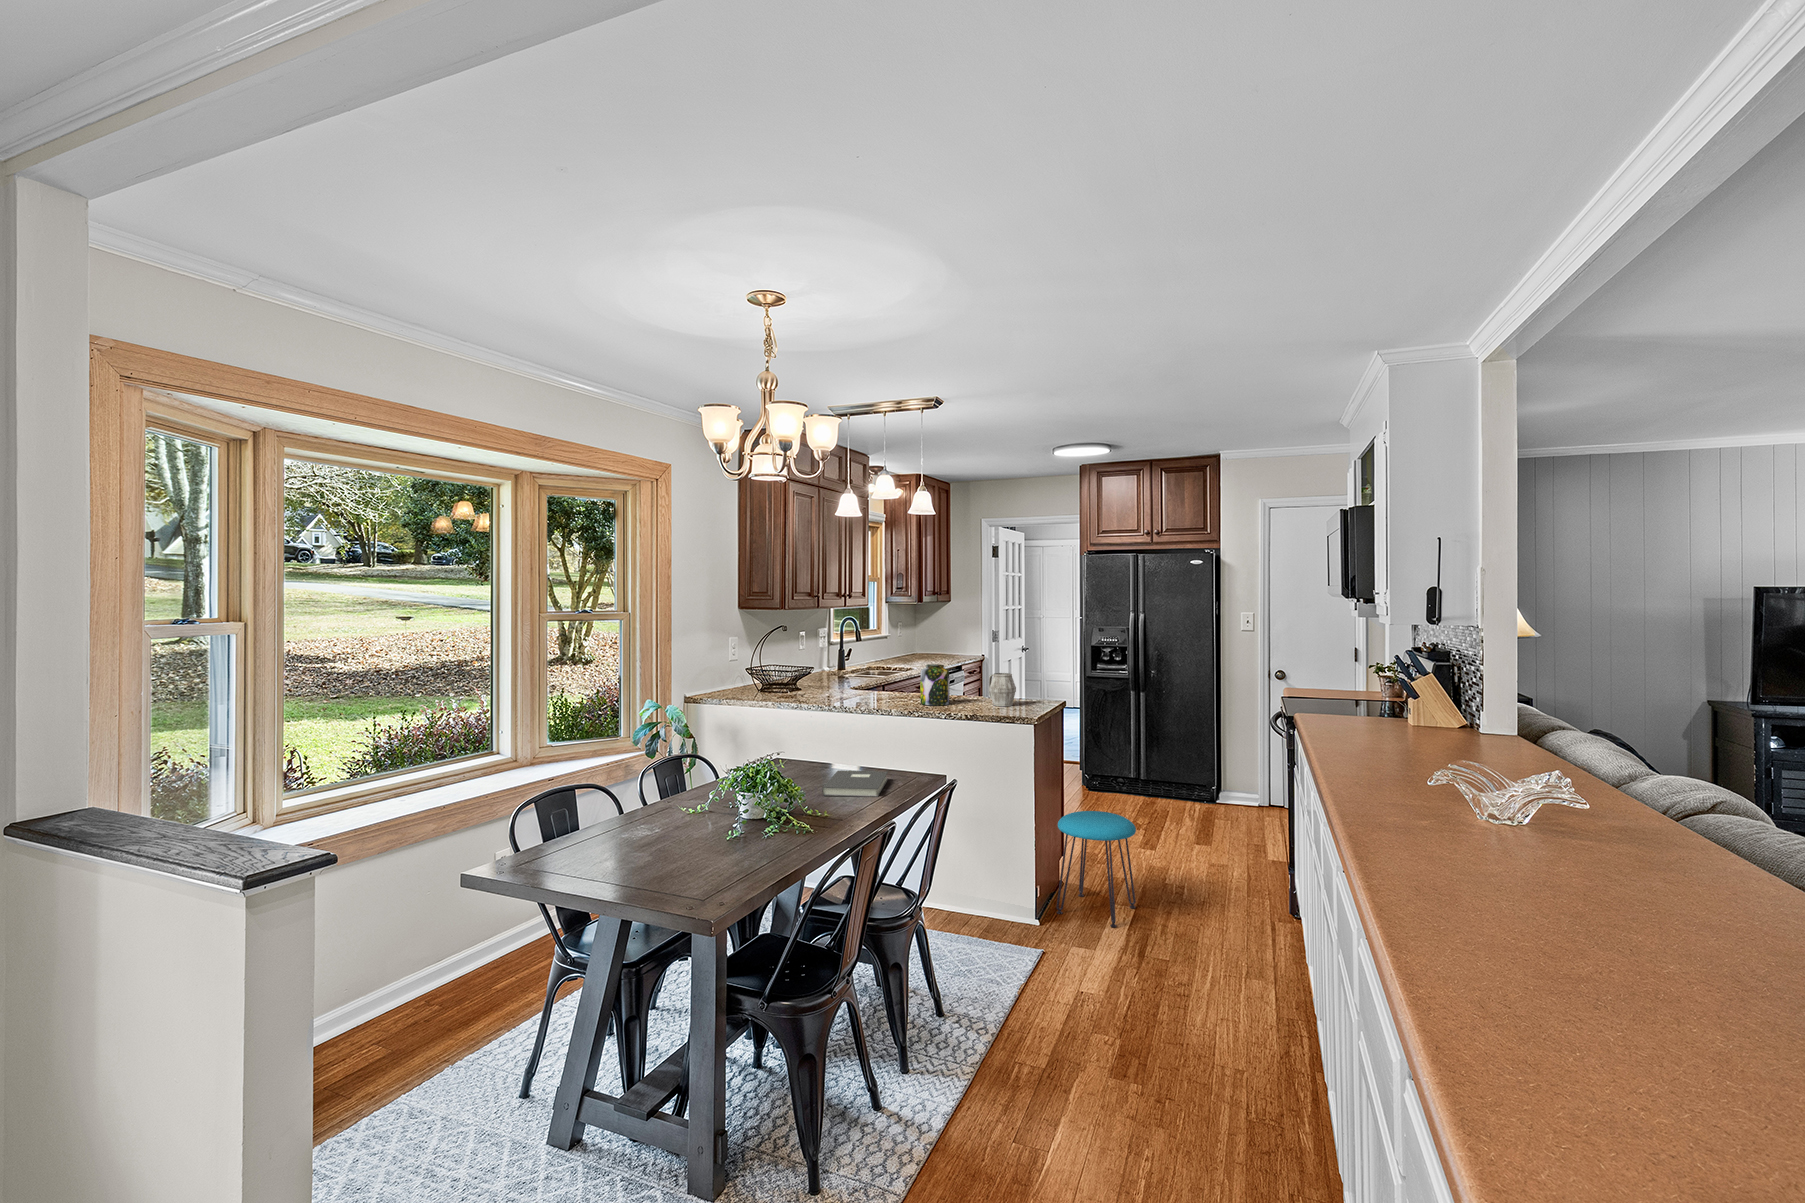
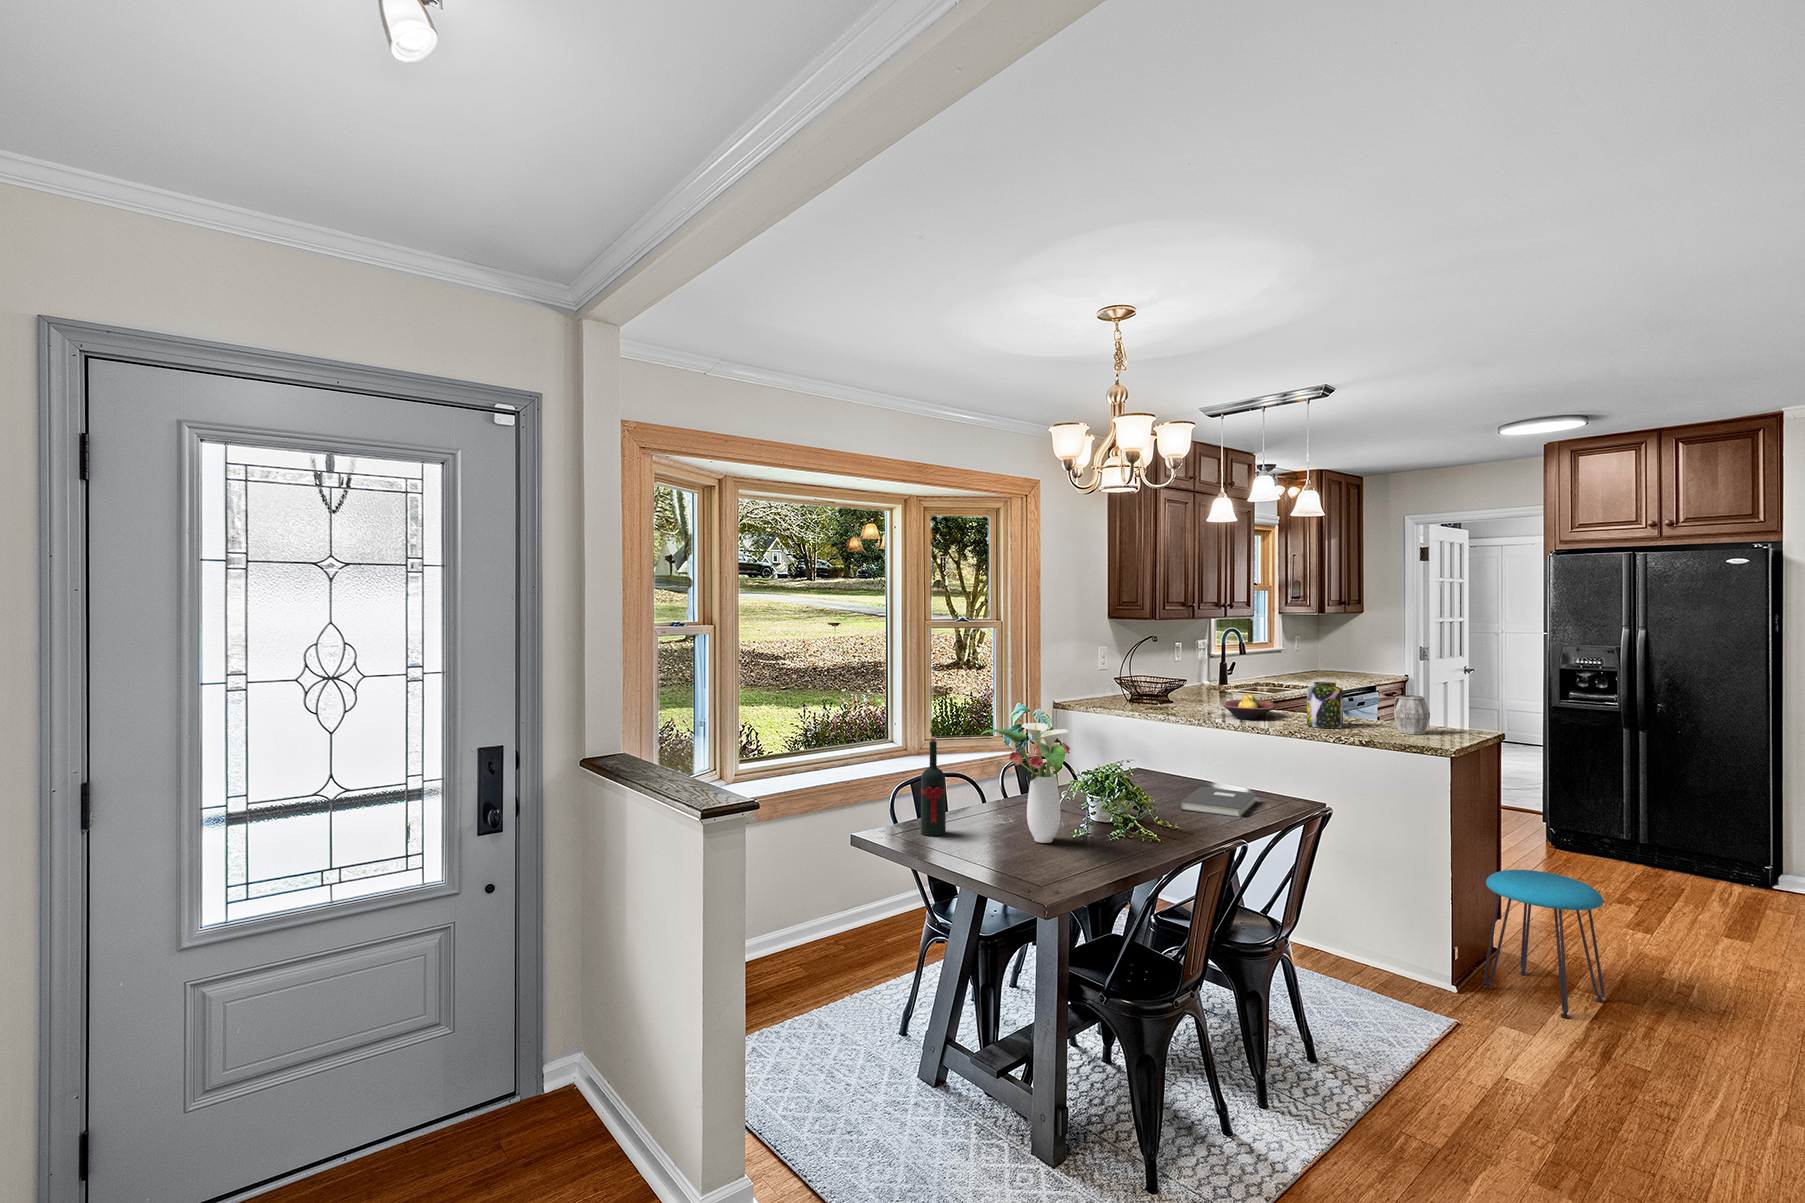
fruit bowl: none [848,677,892,702] -> present [1223,693,1275,720]
flower arrangement: none [620,722,721,851] -> present [982,723,1070,843]
wine bottle: none [547,747,577,861] -> present [921,737,946,836]

